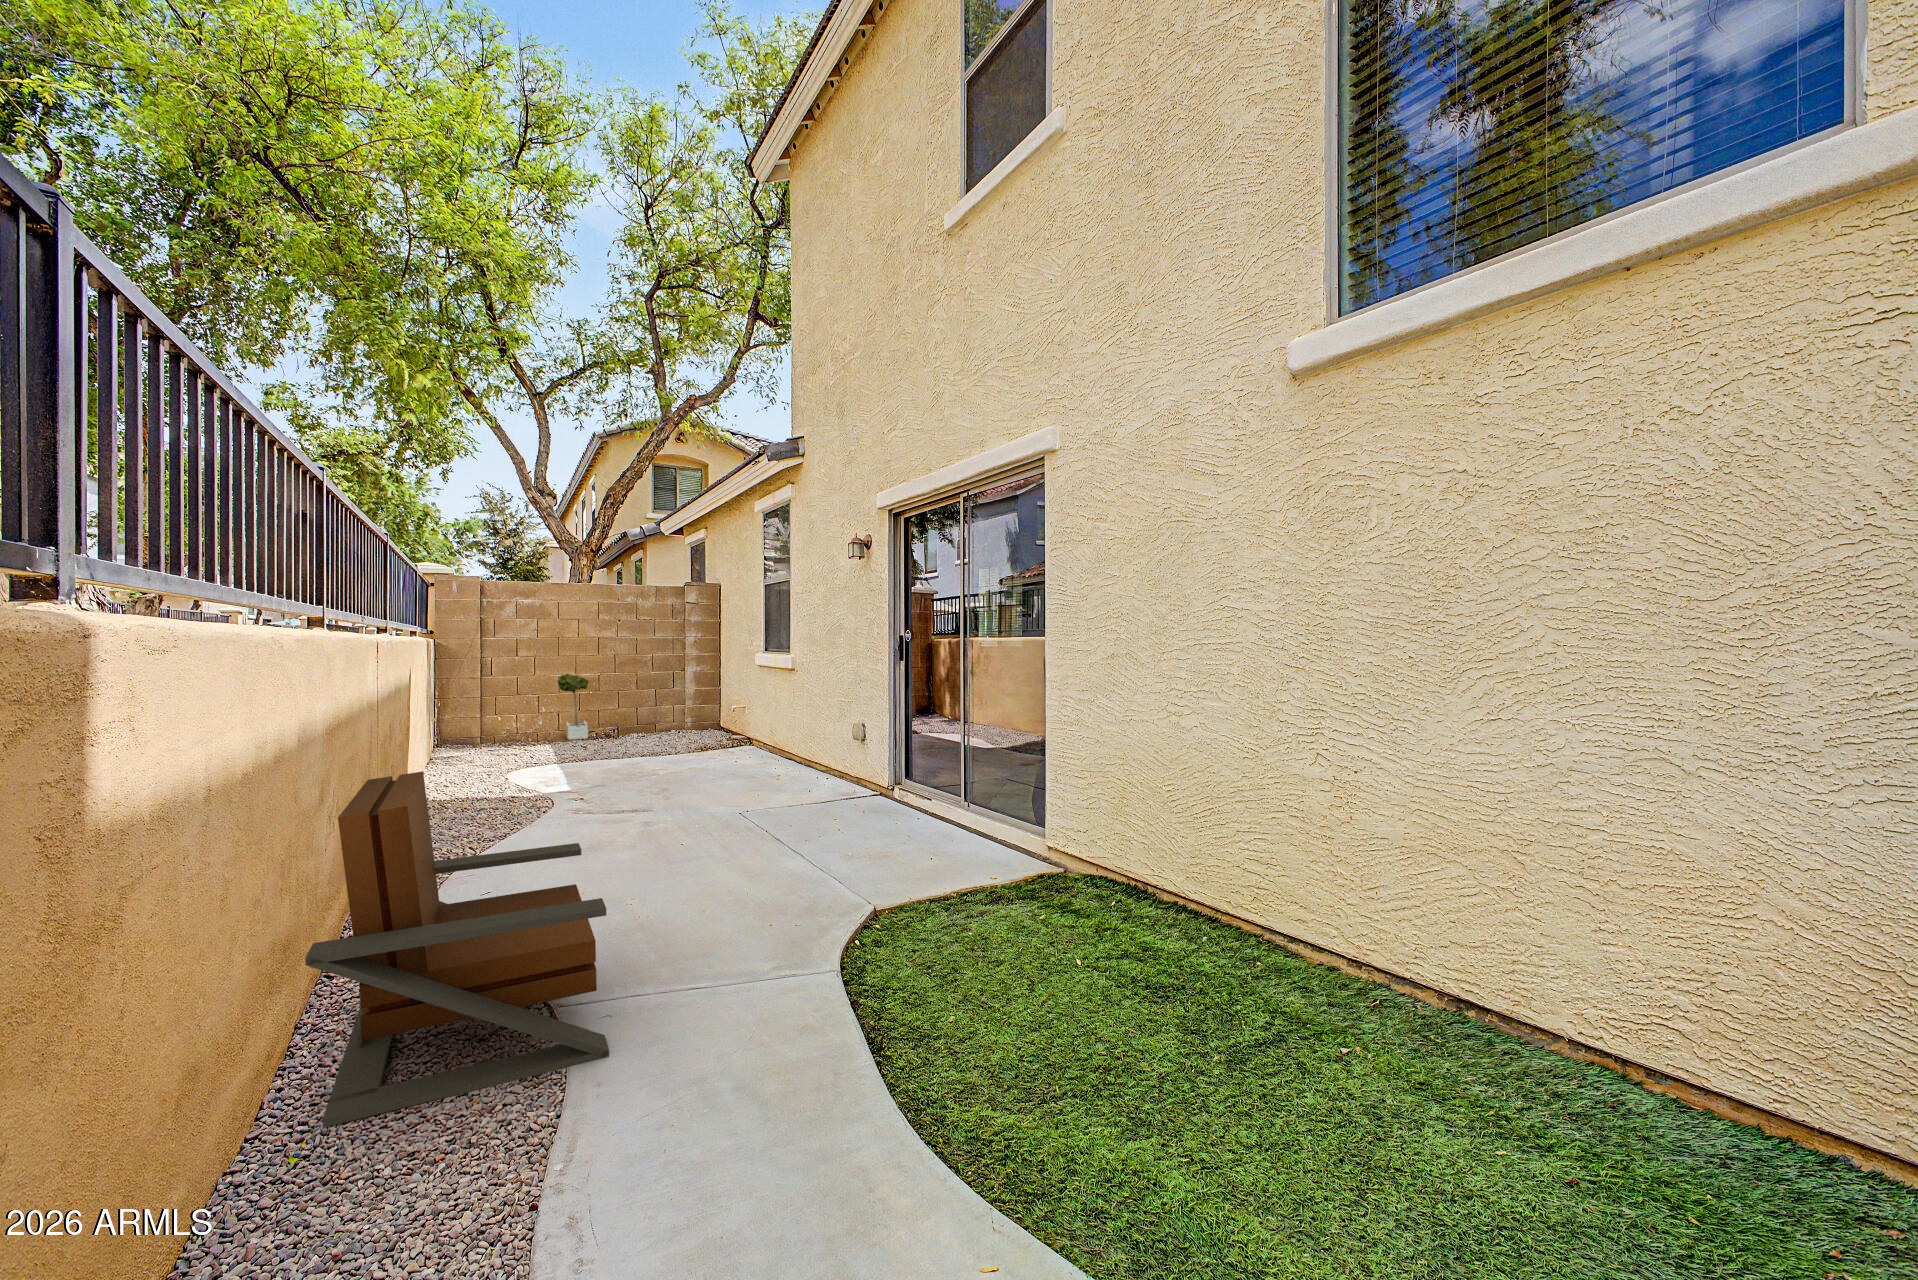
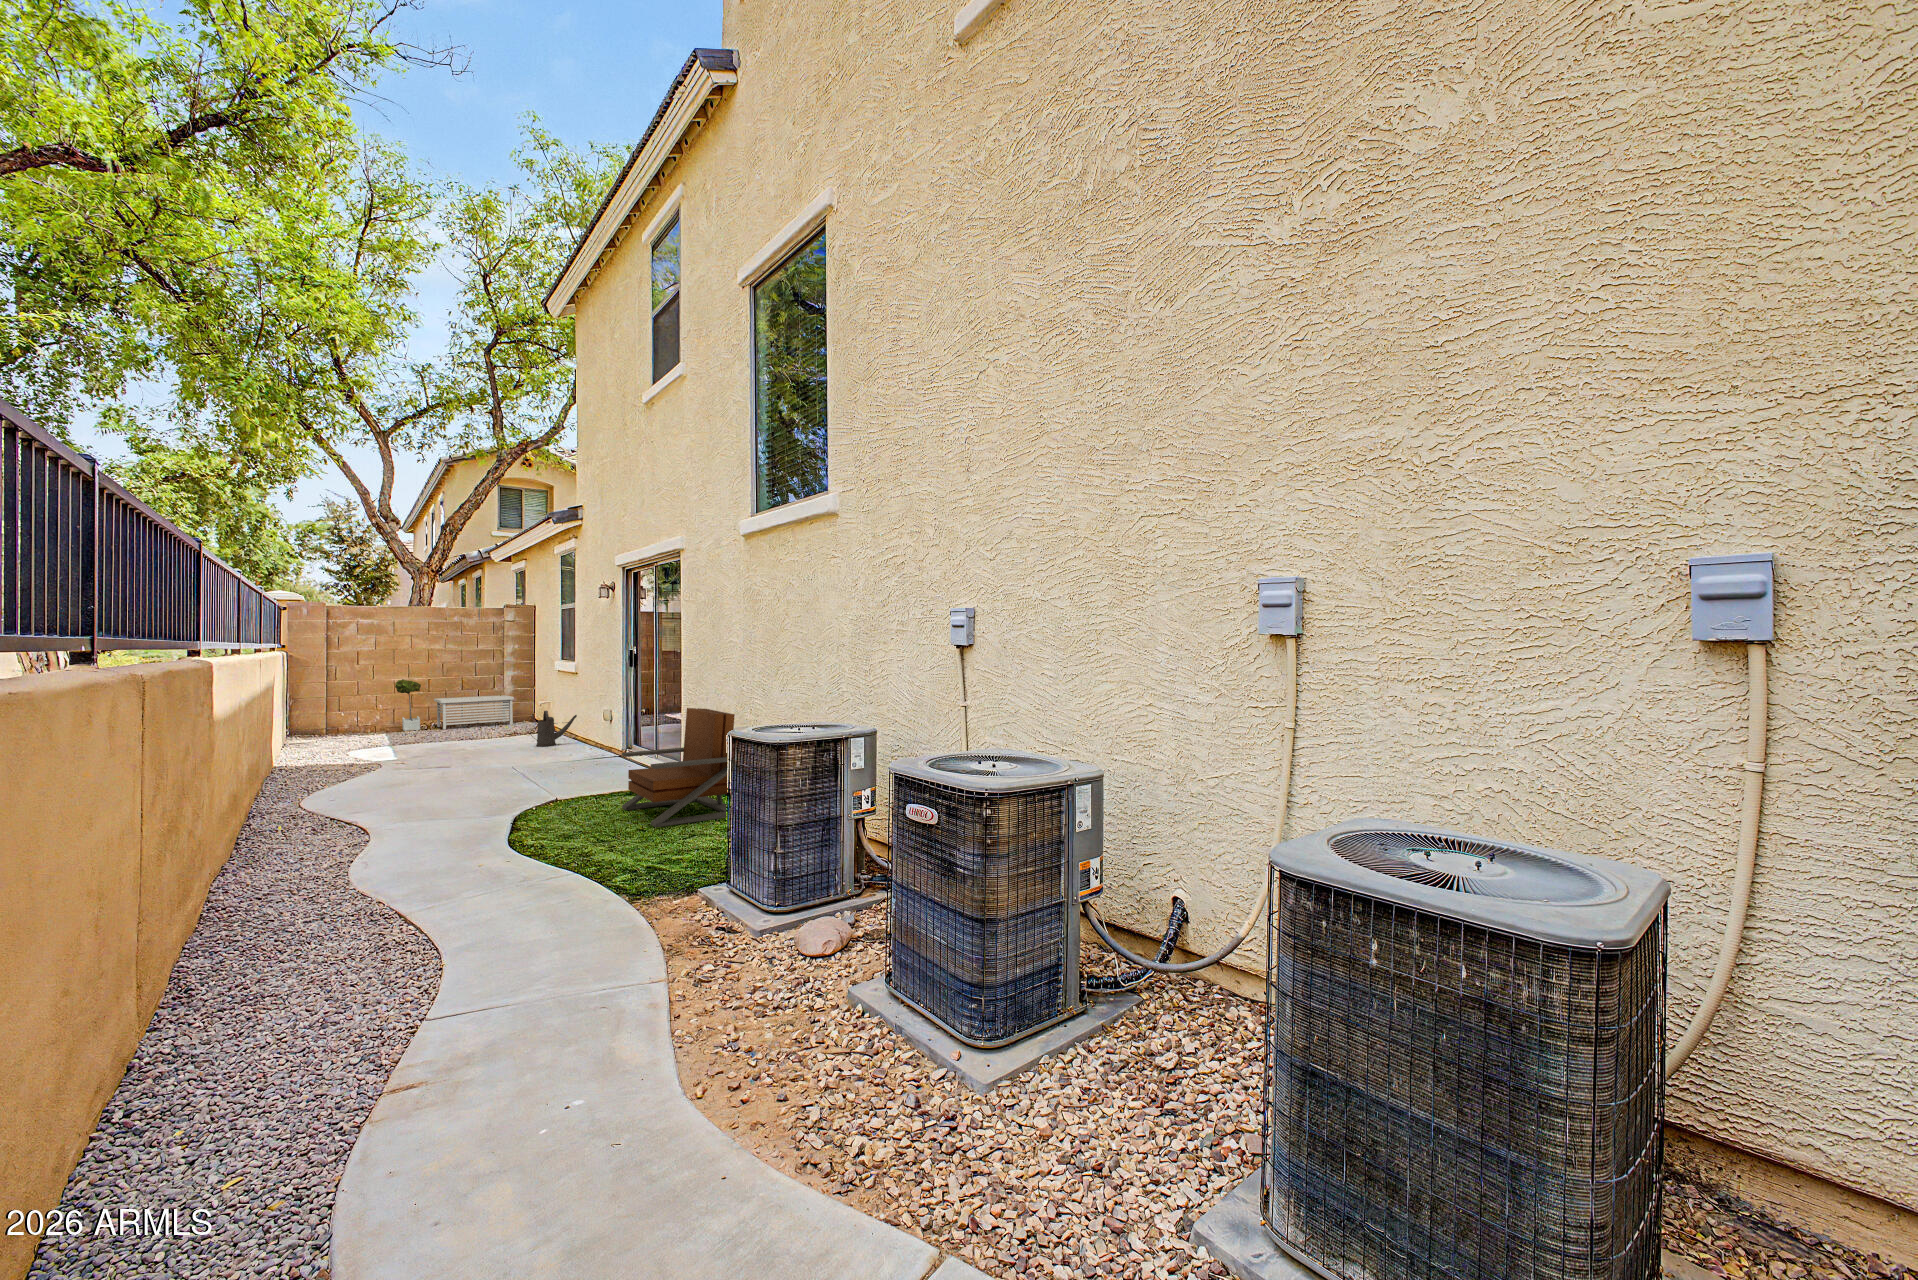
storage bench: none [603,694,699,738] -> present [434,695,514,730]
watering can: none [742,720,802,771] -> present [530,711,577,747]
lounge chair: present [305,771,609,1127] -> present [622,708,735,827]

